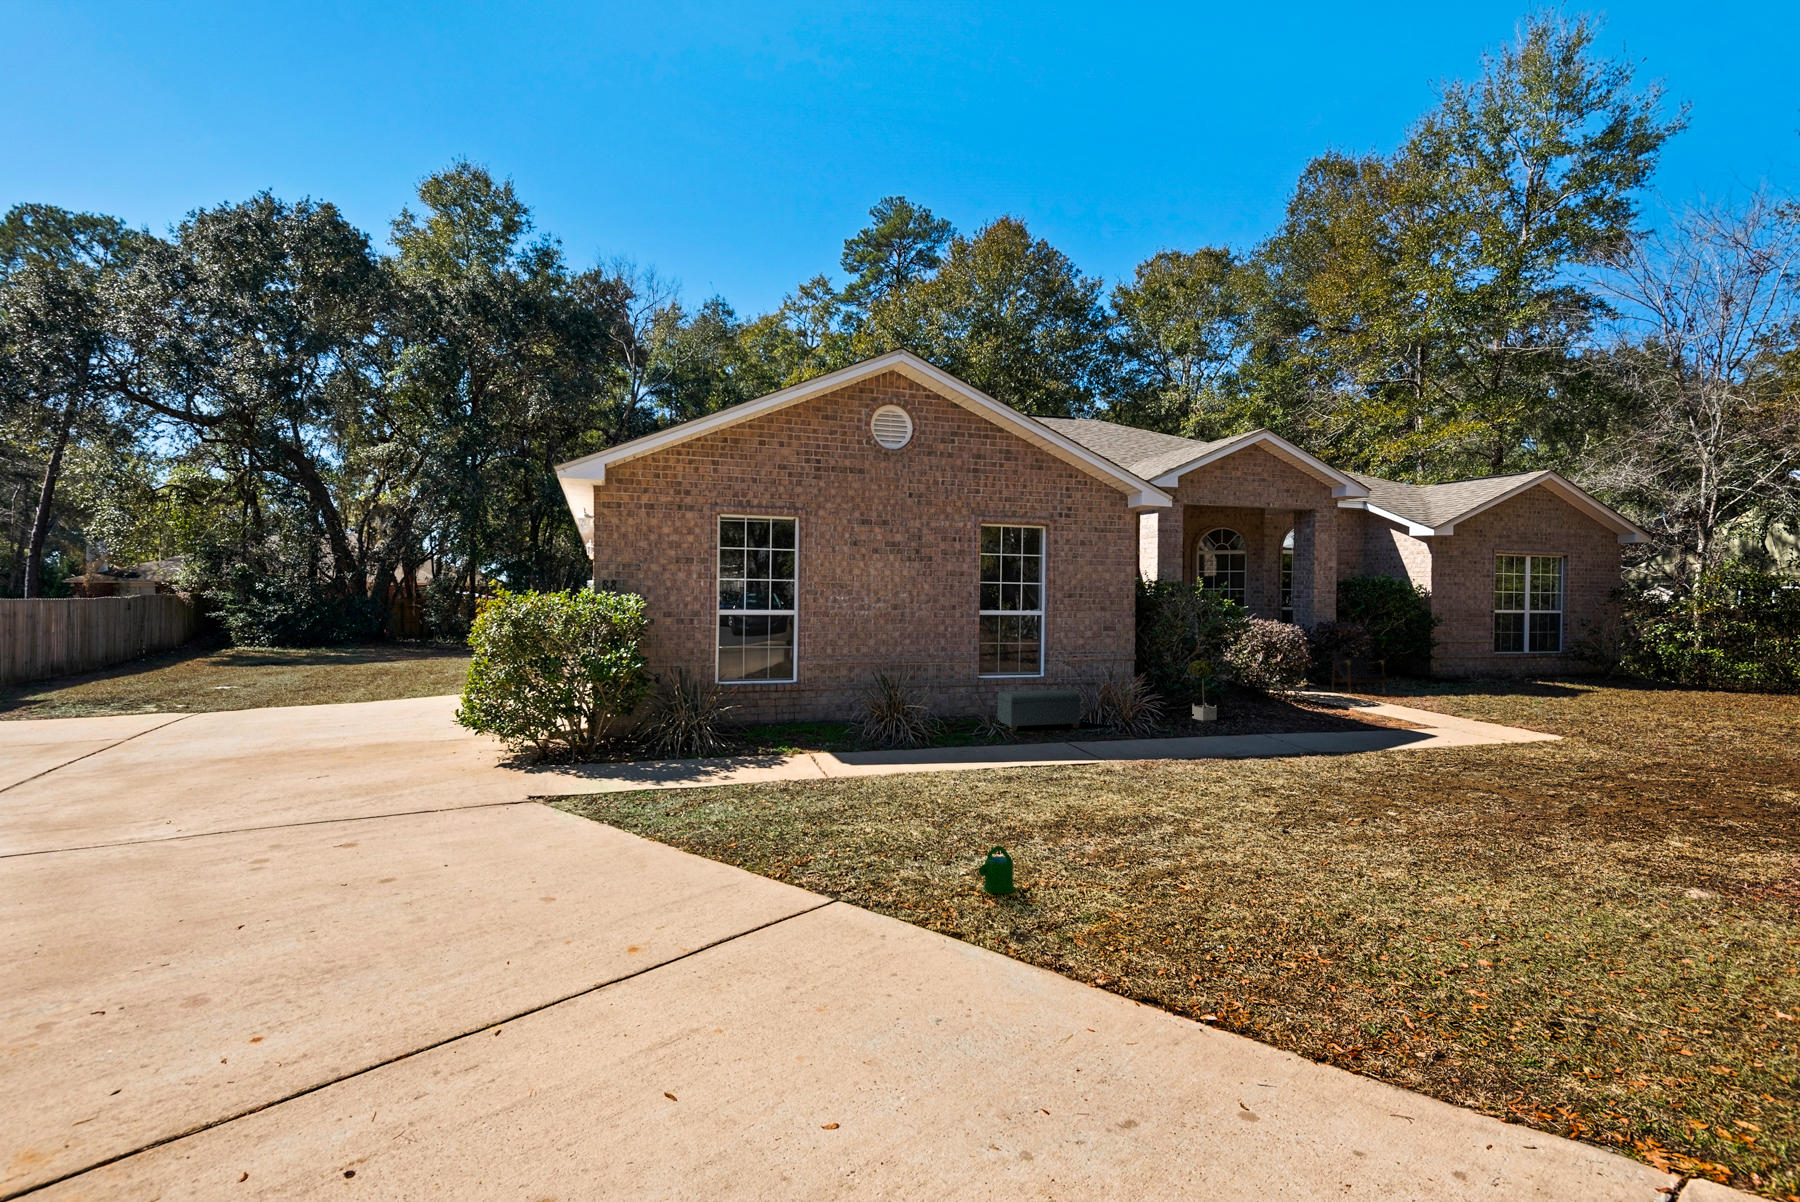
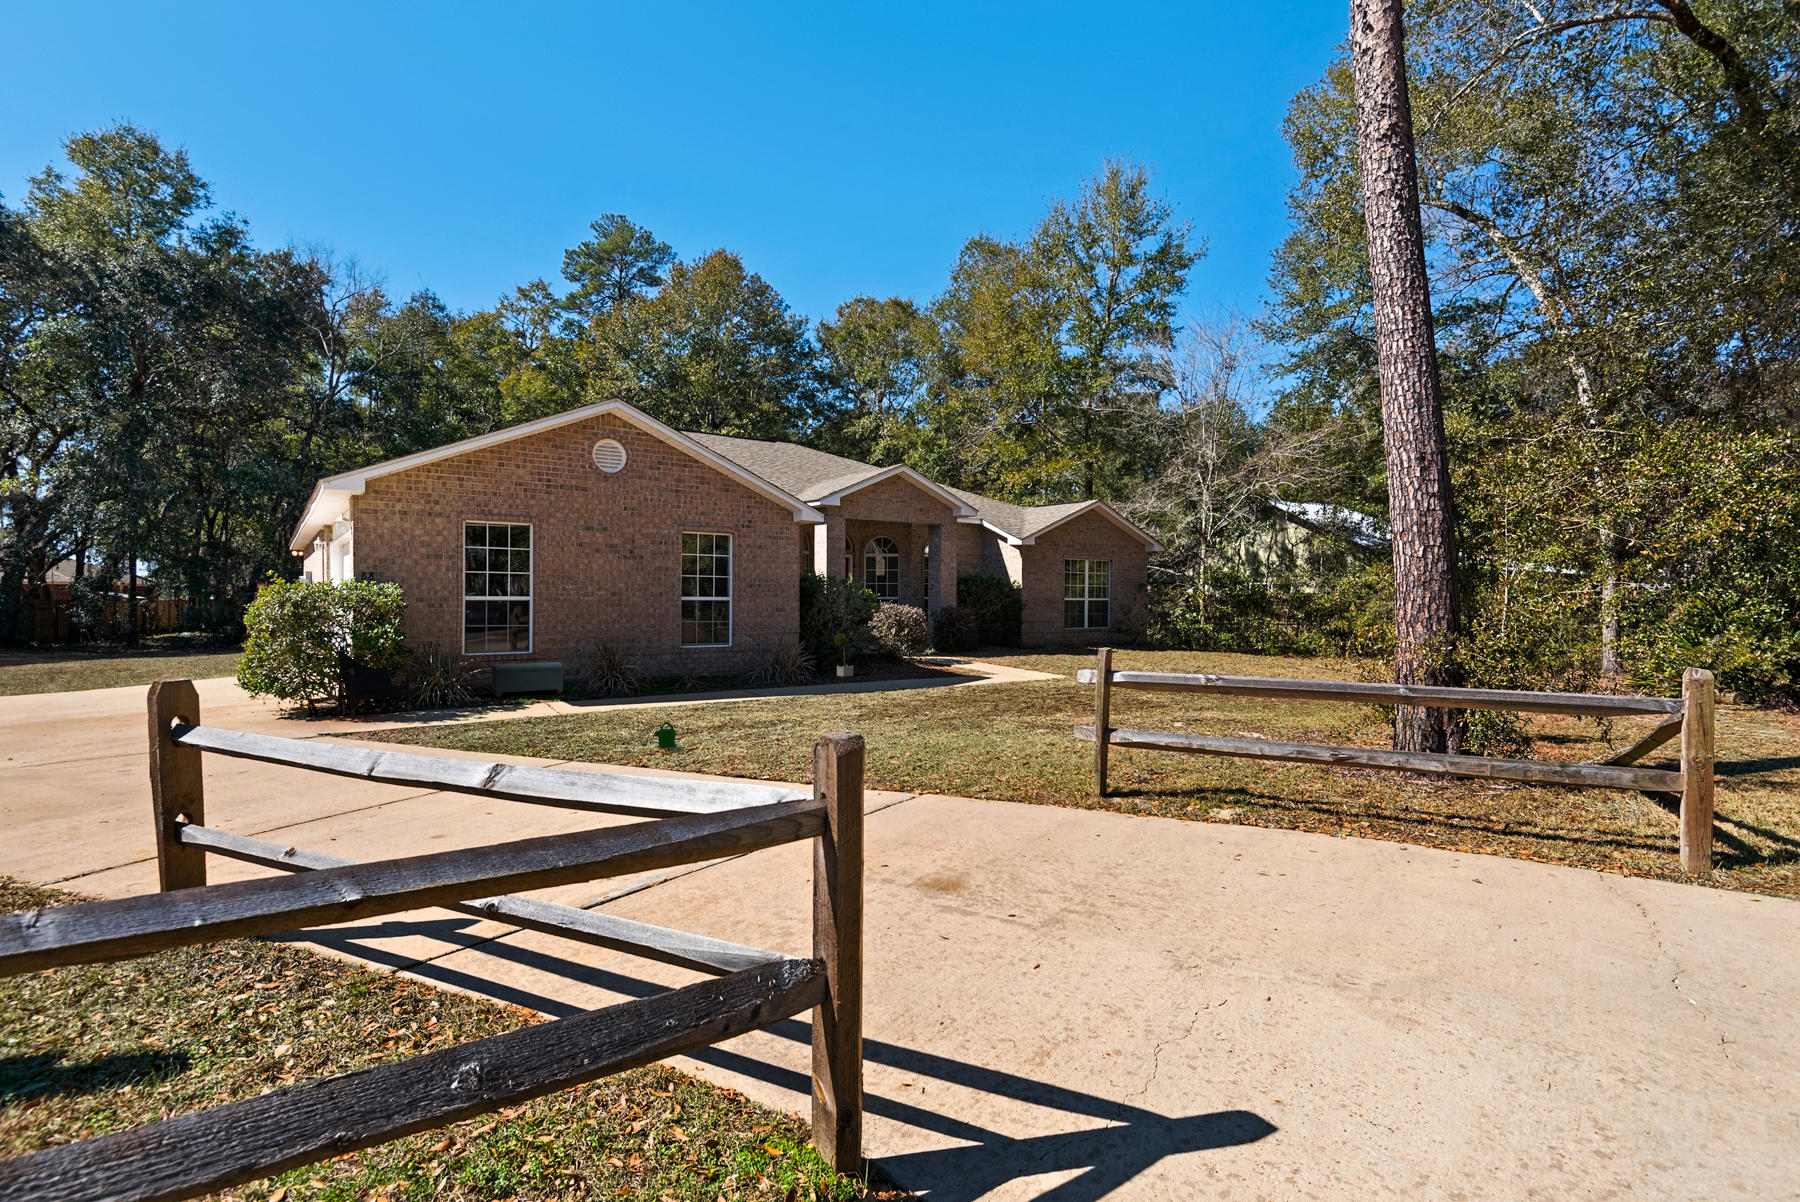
lounge chair: present [1332,650,1386,693] -> present [338,651,411,716]
bench: present [998,690,1080,731] -> present [491,662,563,697]

